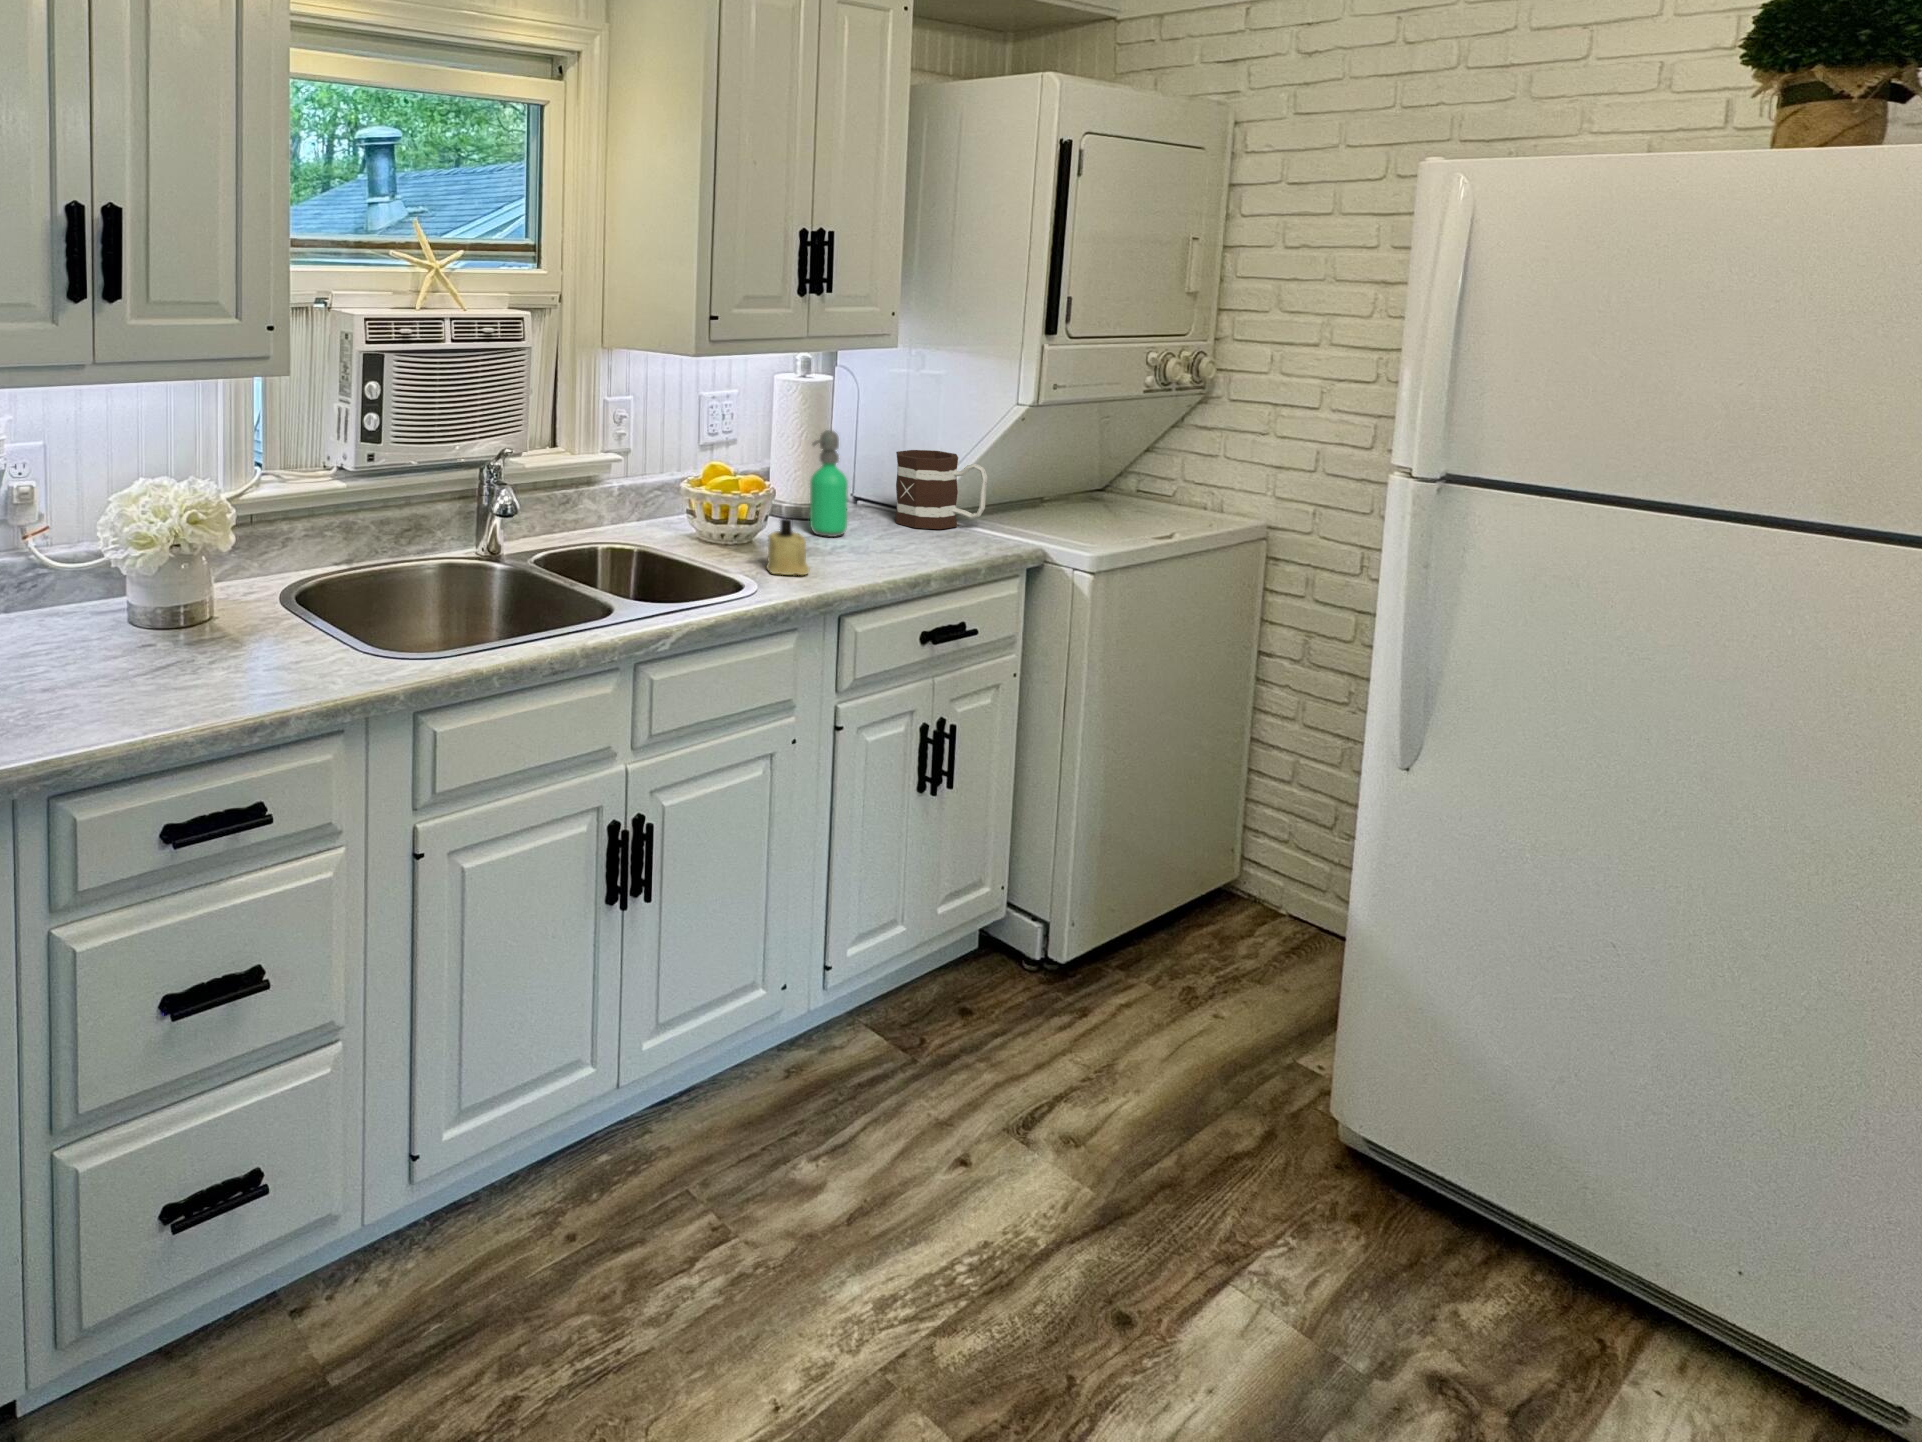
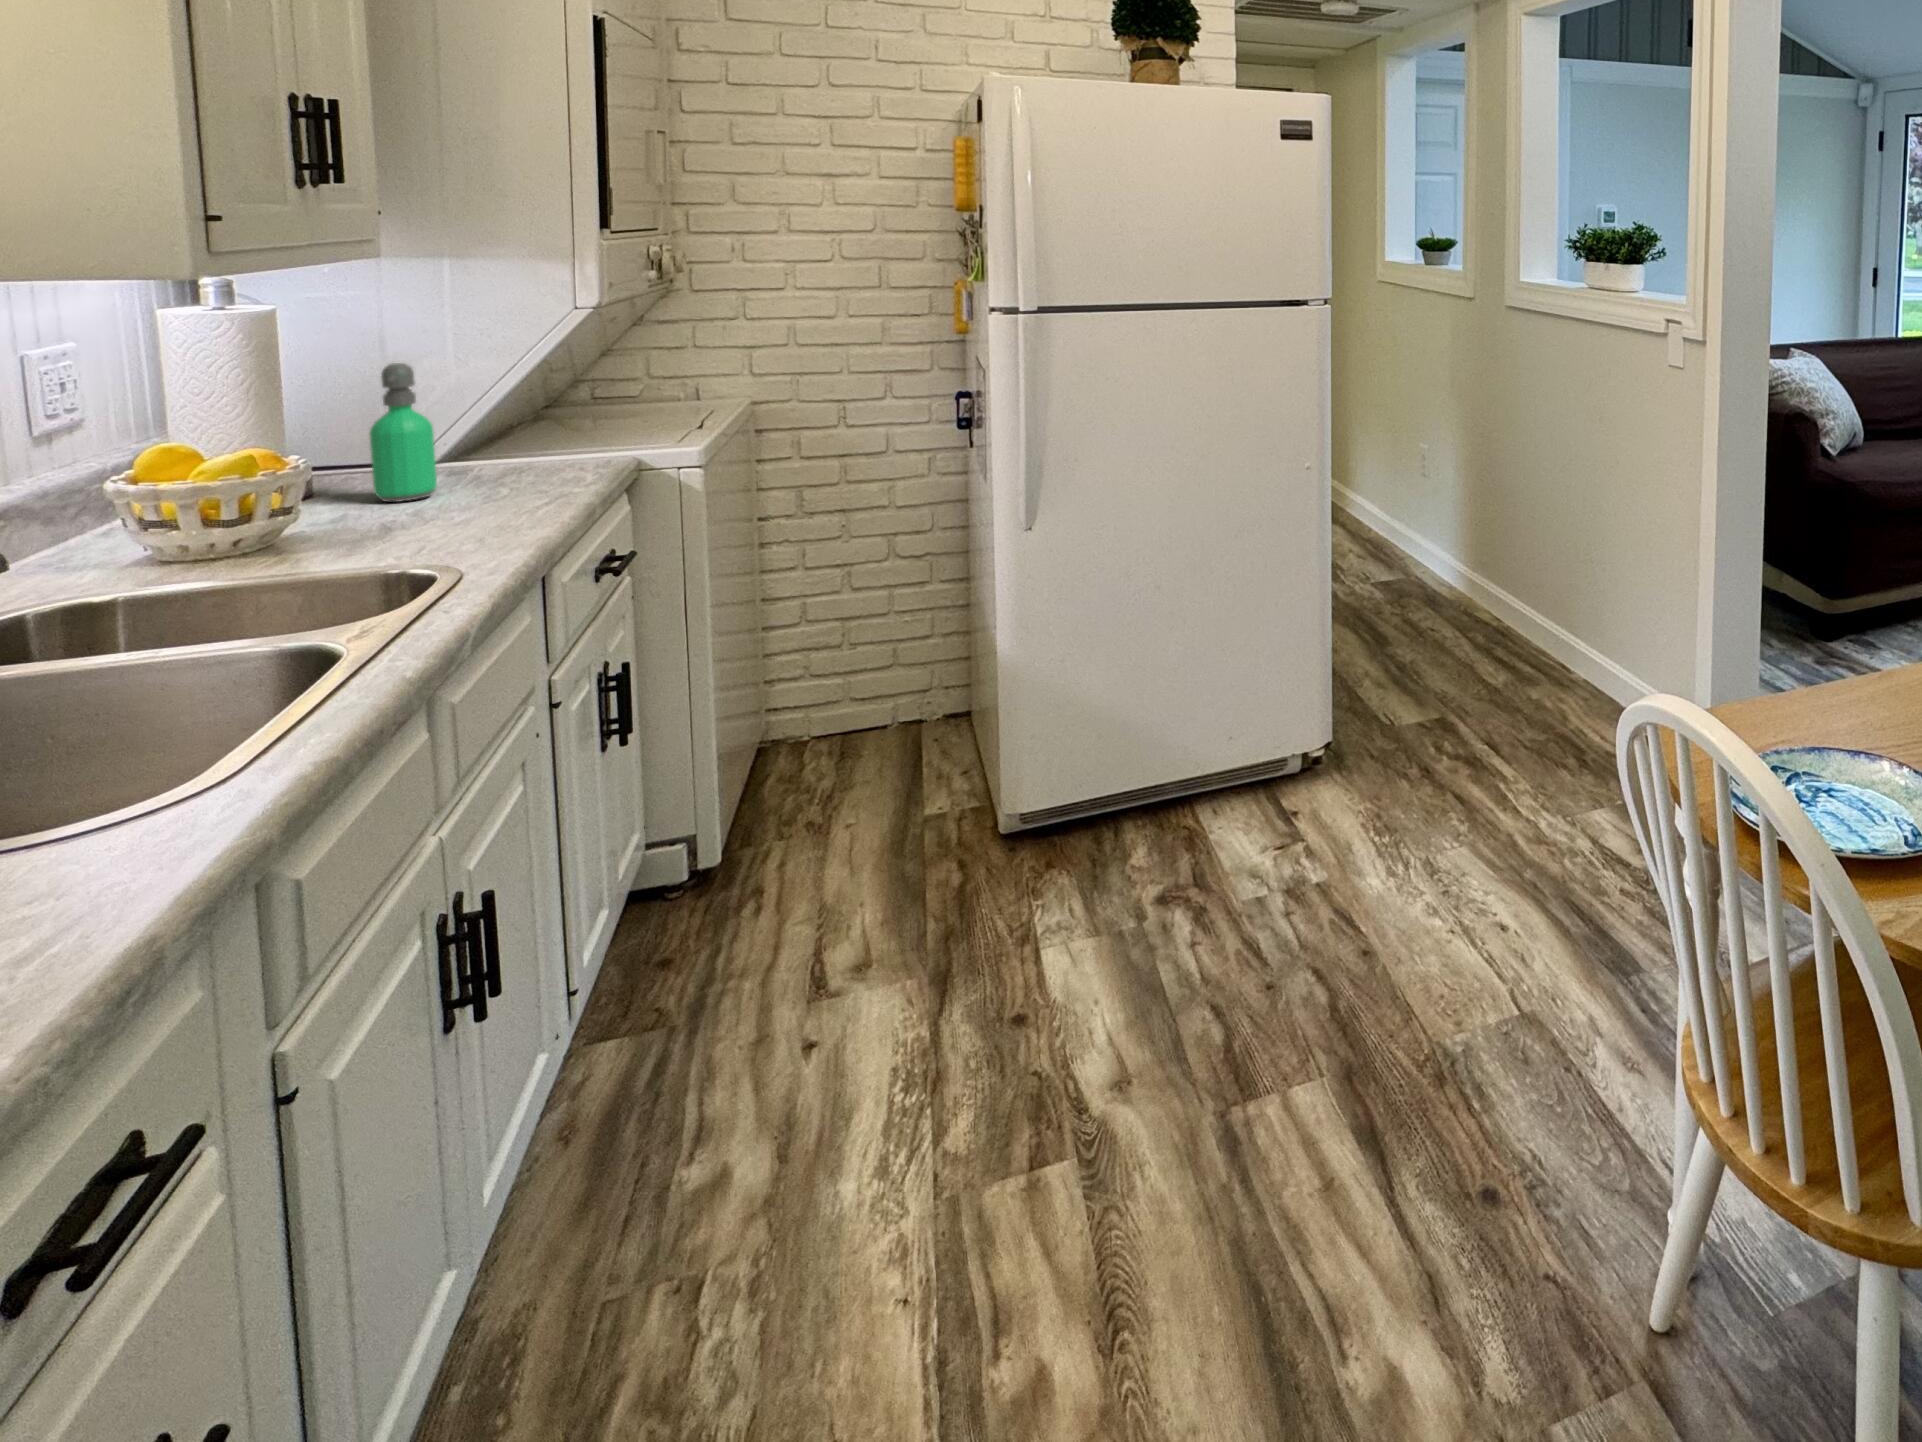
mug: present [895,450,988,529] -> none [438,378,577,473]
candle: present [767,518,809,575] -> none [431,466,505,541]

